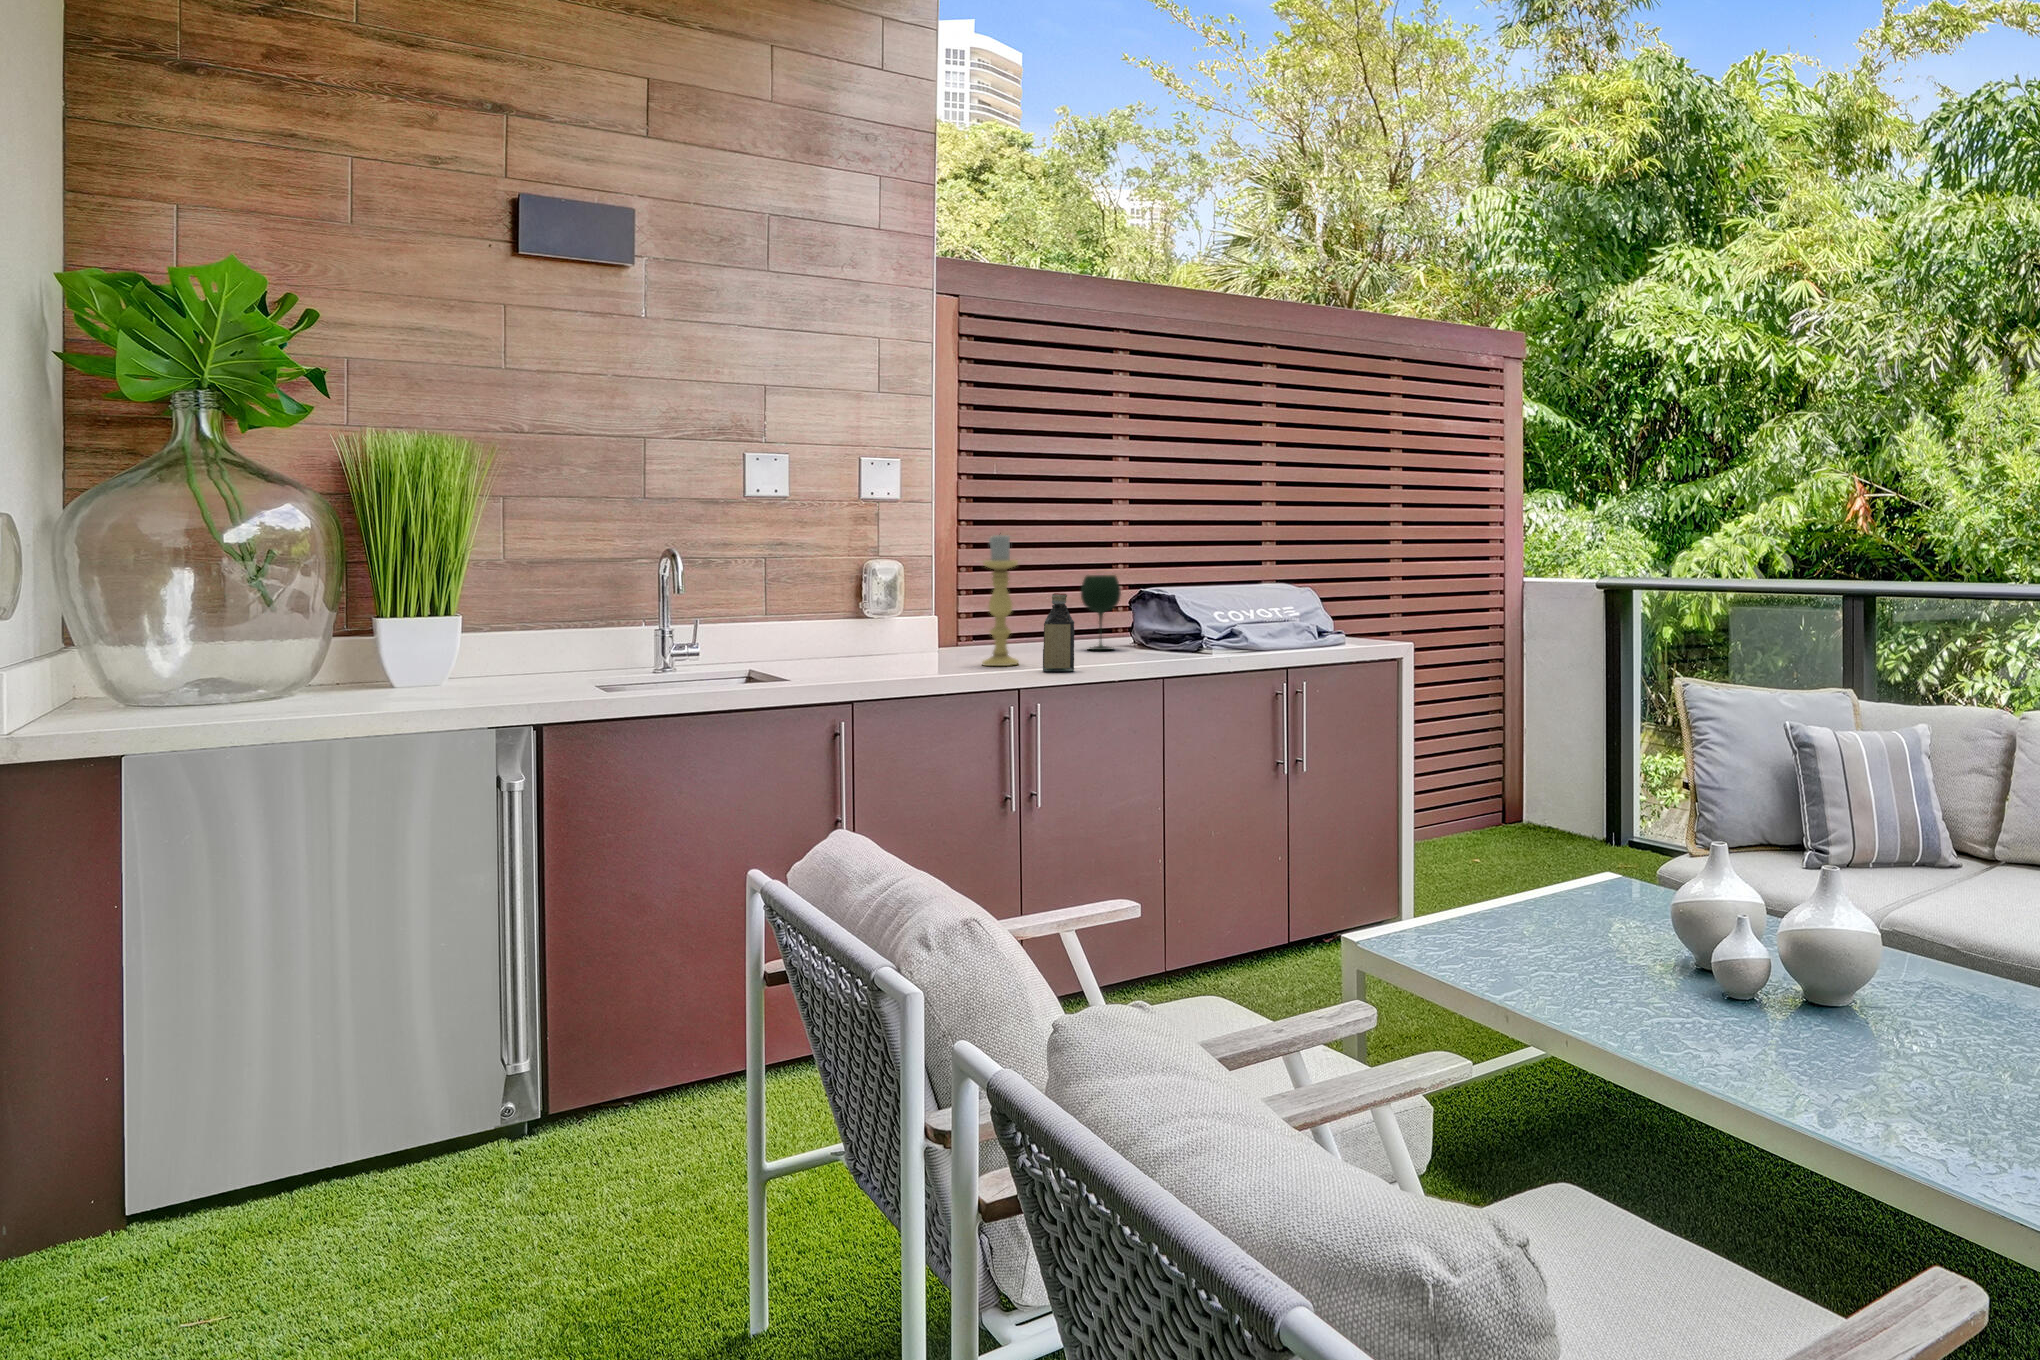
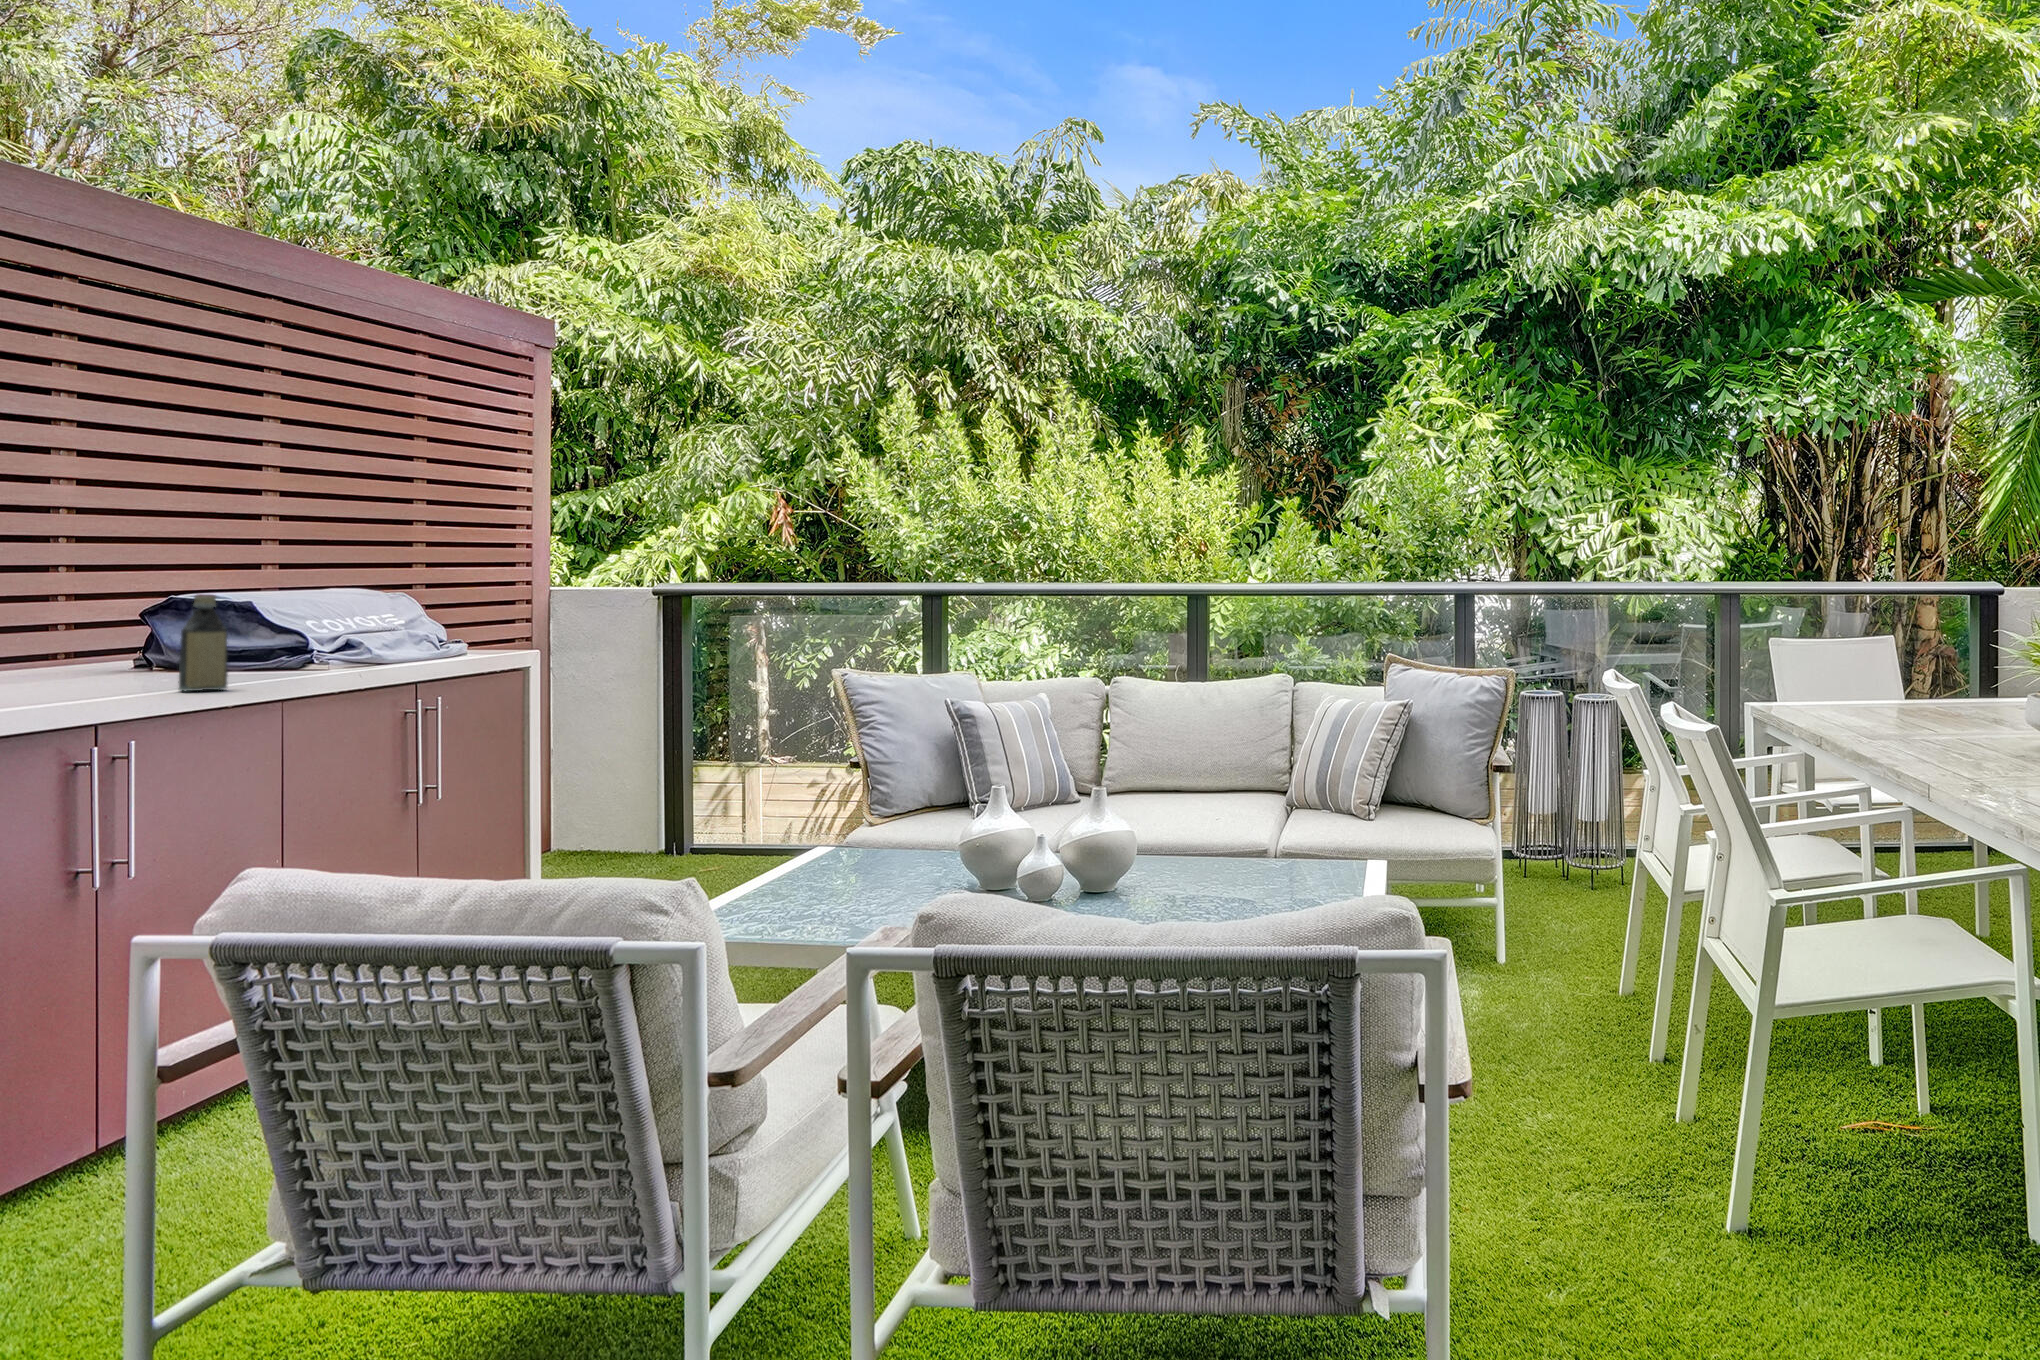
candle holder: present [982,534,1019,666] -> none [43,517,106,691]
wine glass: present [1081,575,1121,650] -> none [113,576,178,672]

